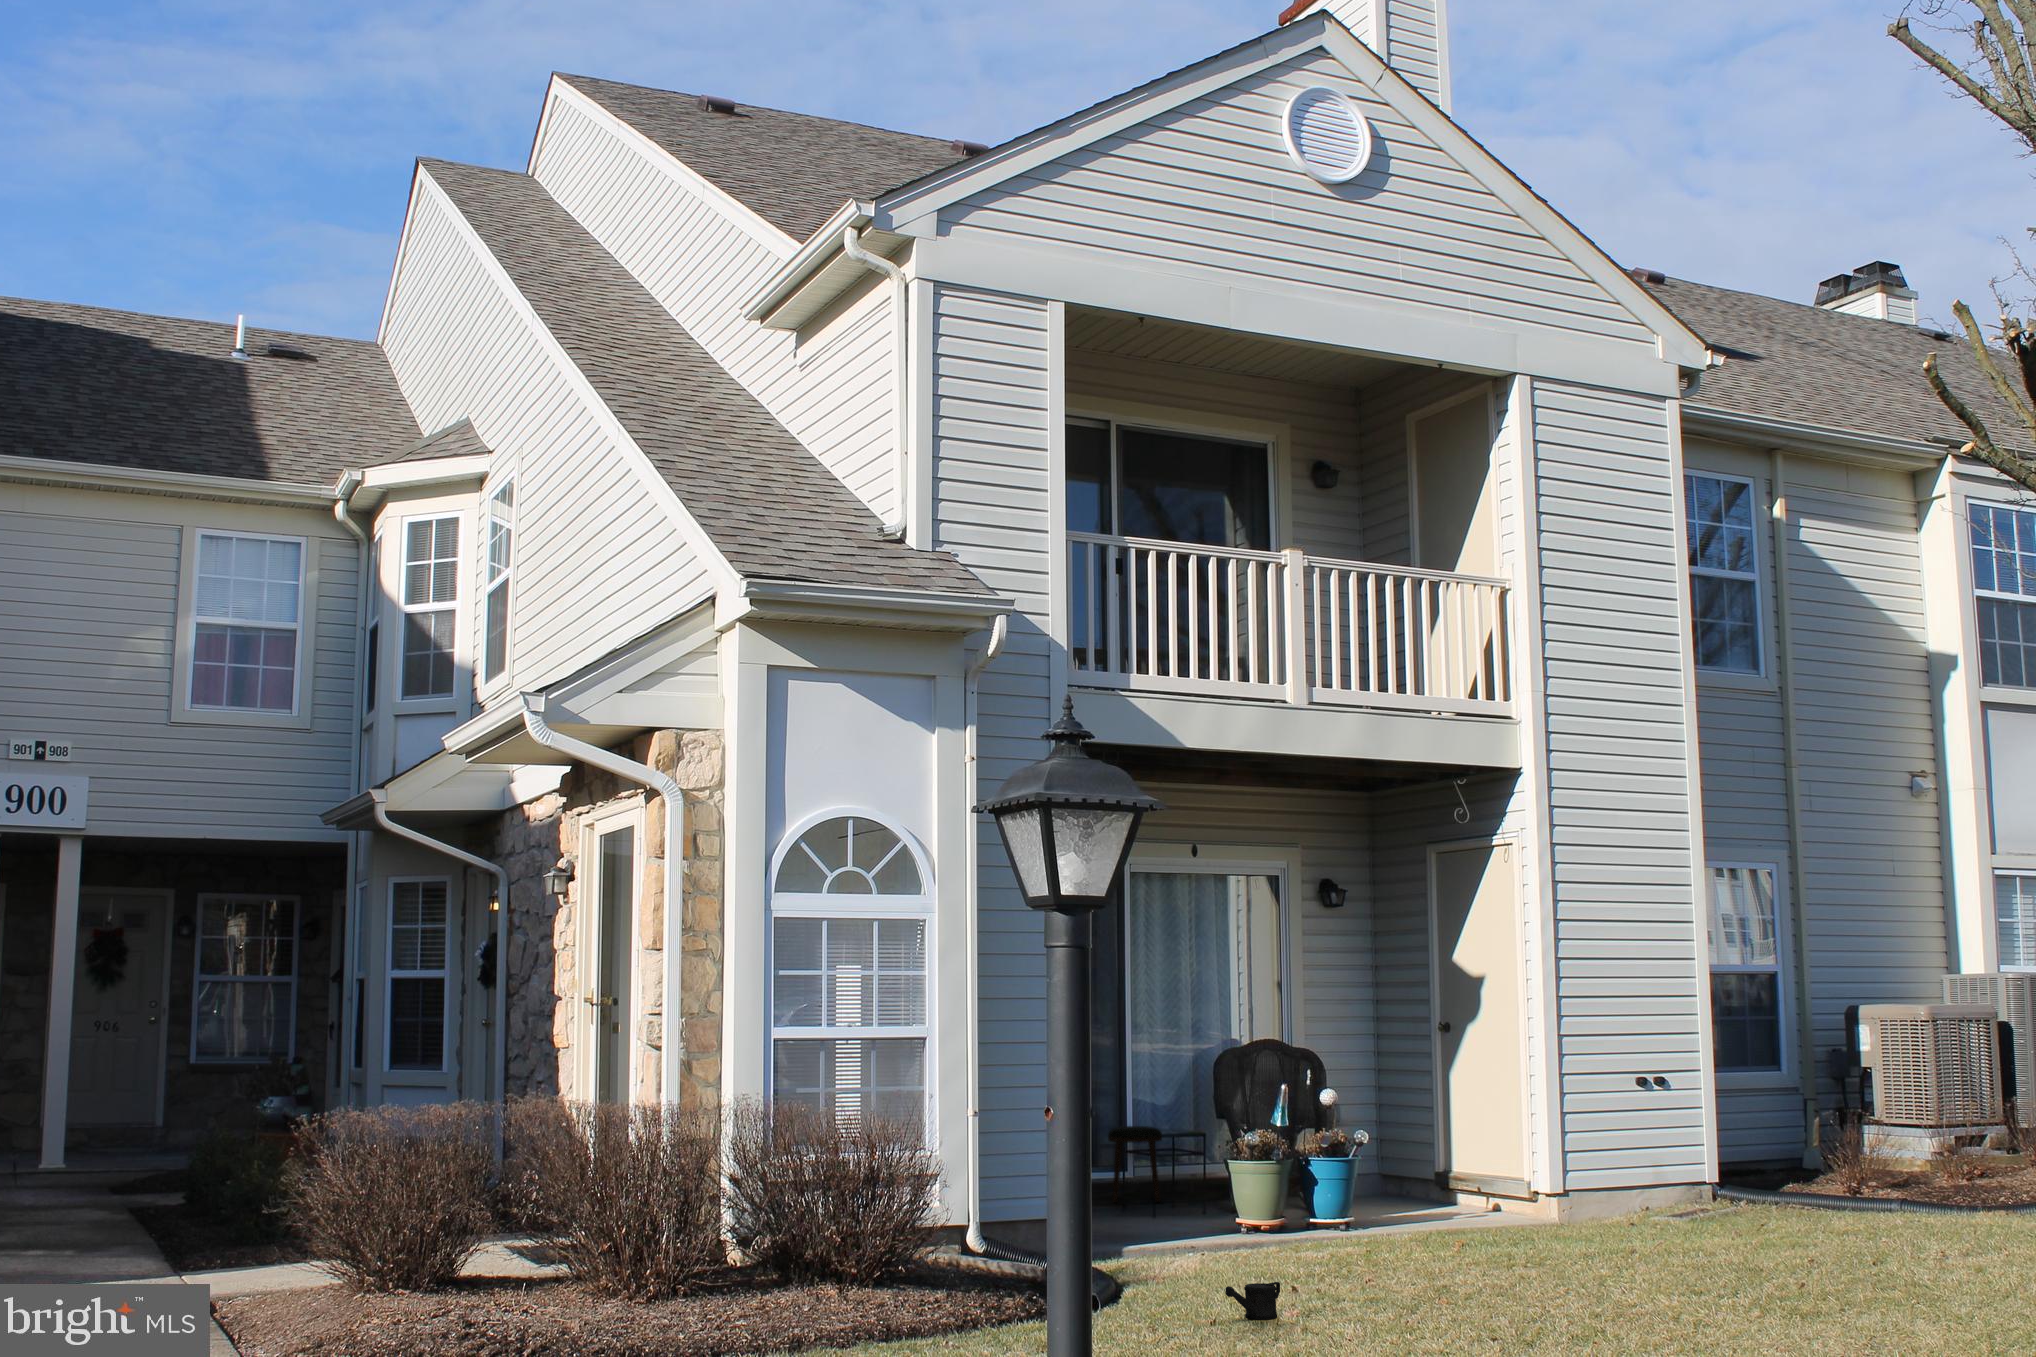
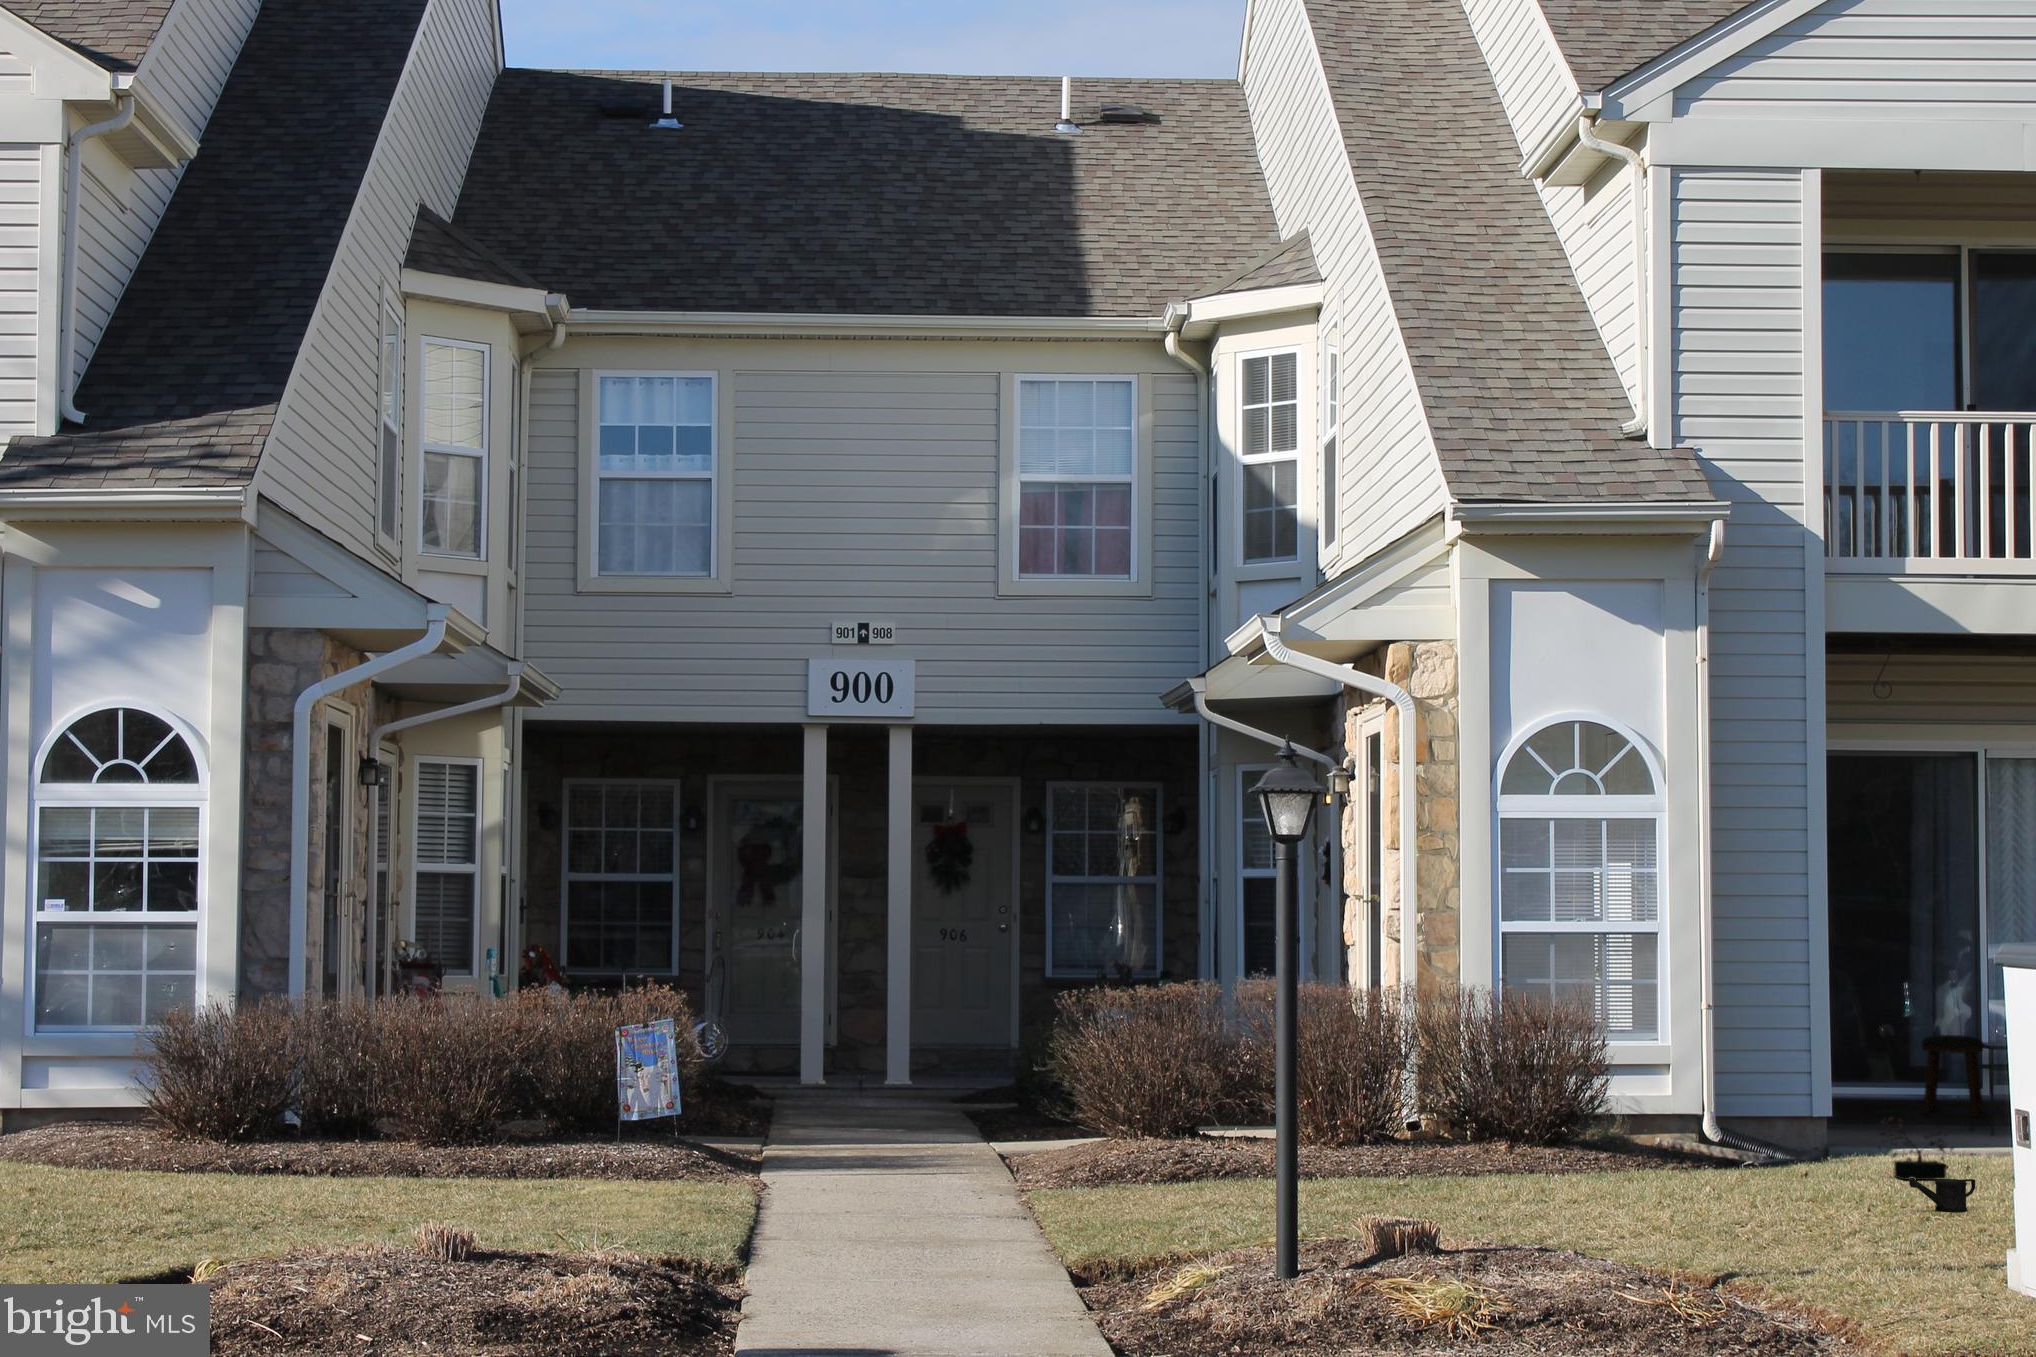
decorative plant: none [1149,1216,1219,1281] -> present [1878,1118,1954,1180]

